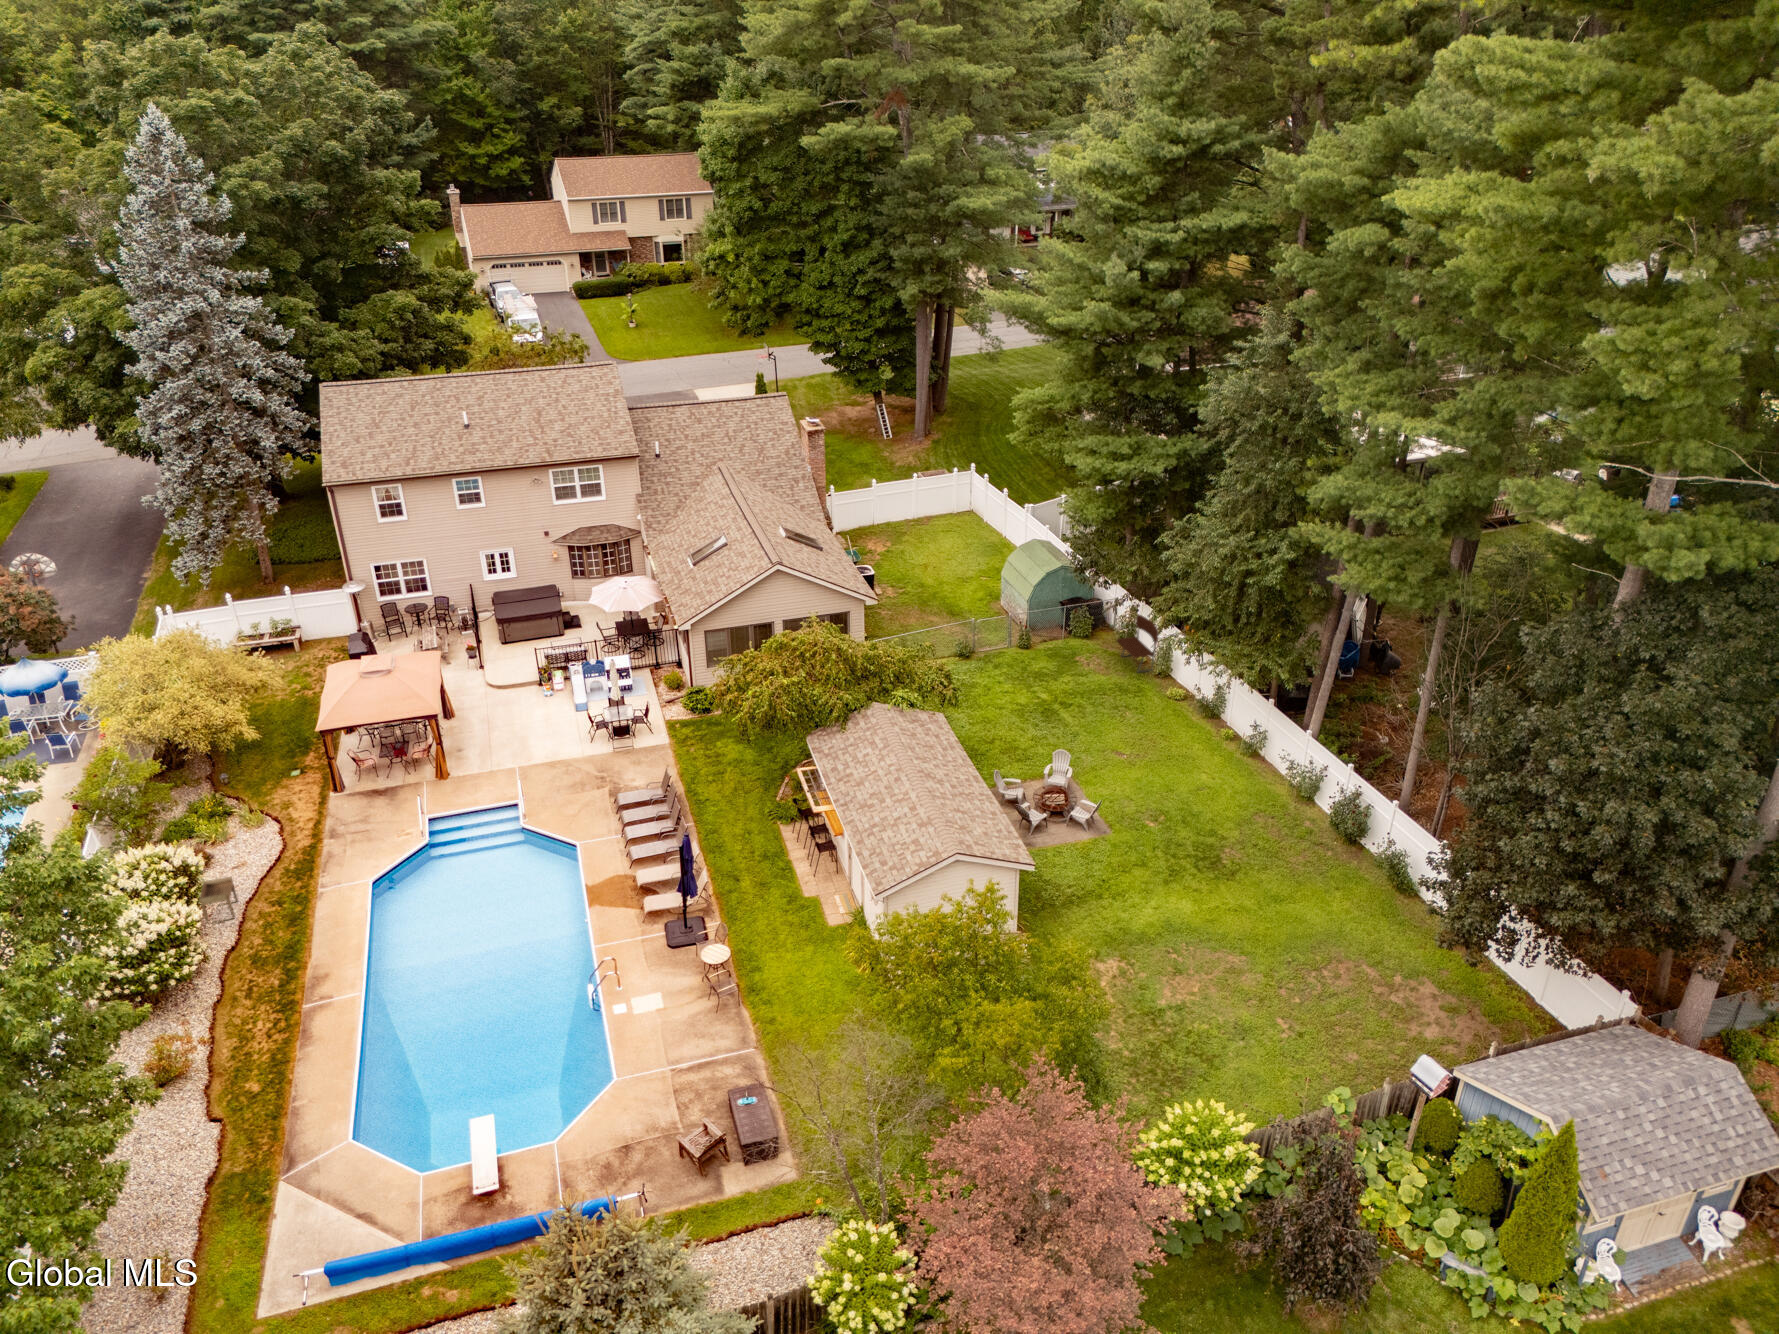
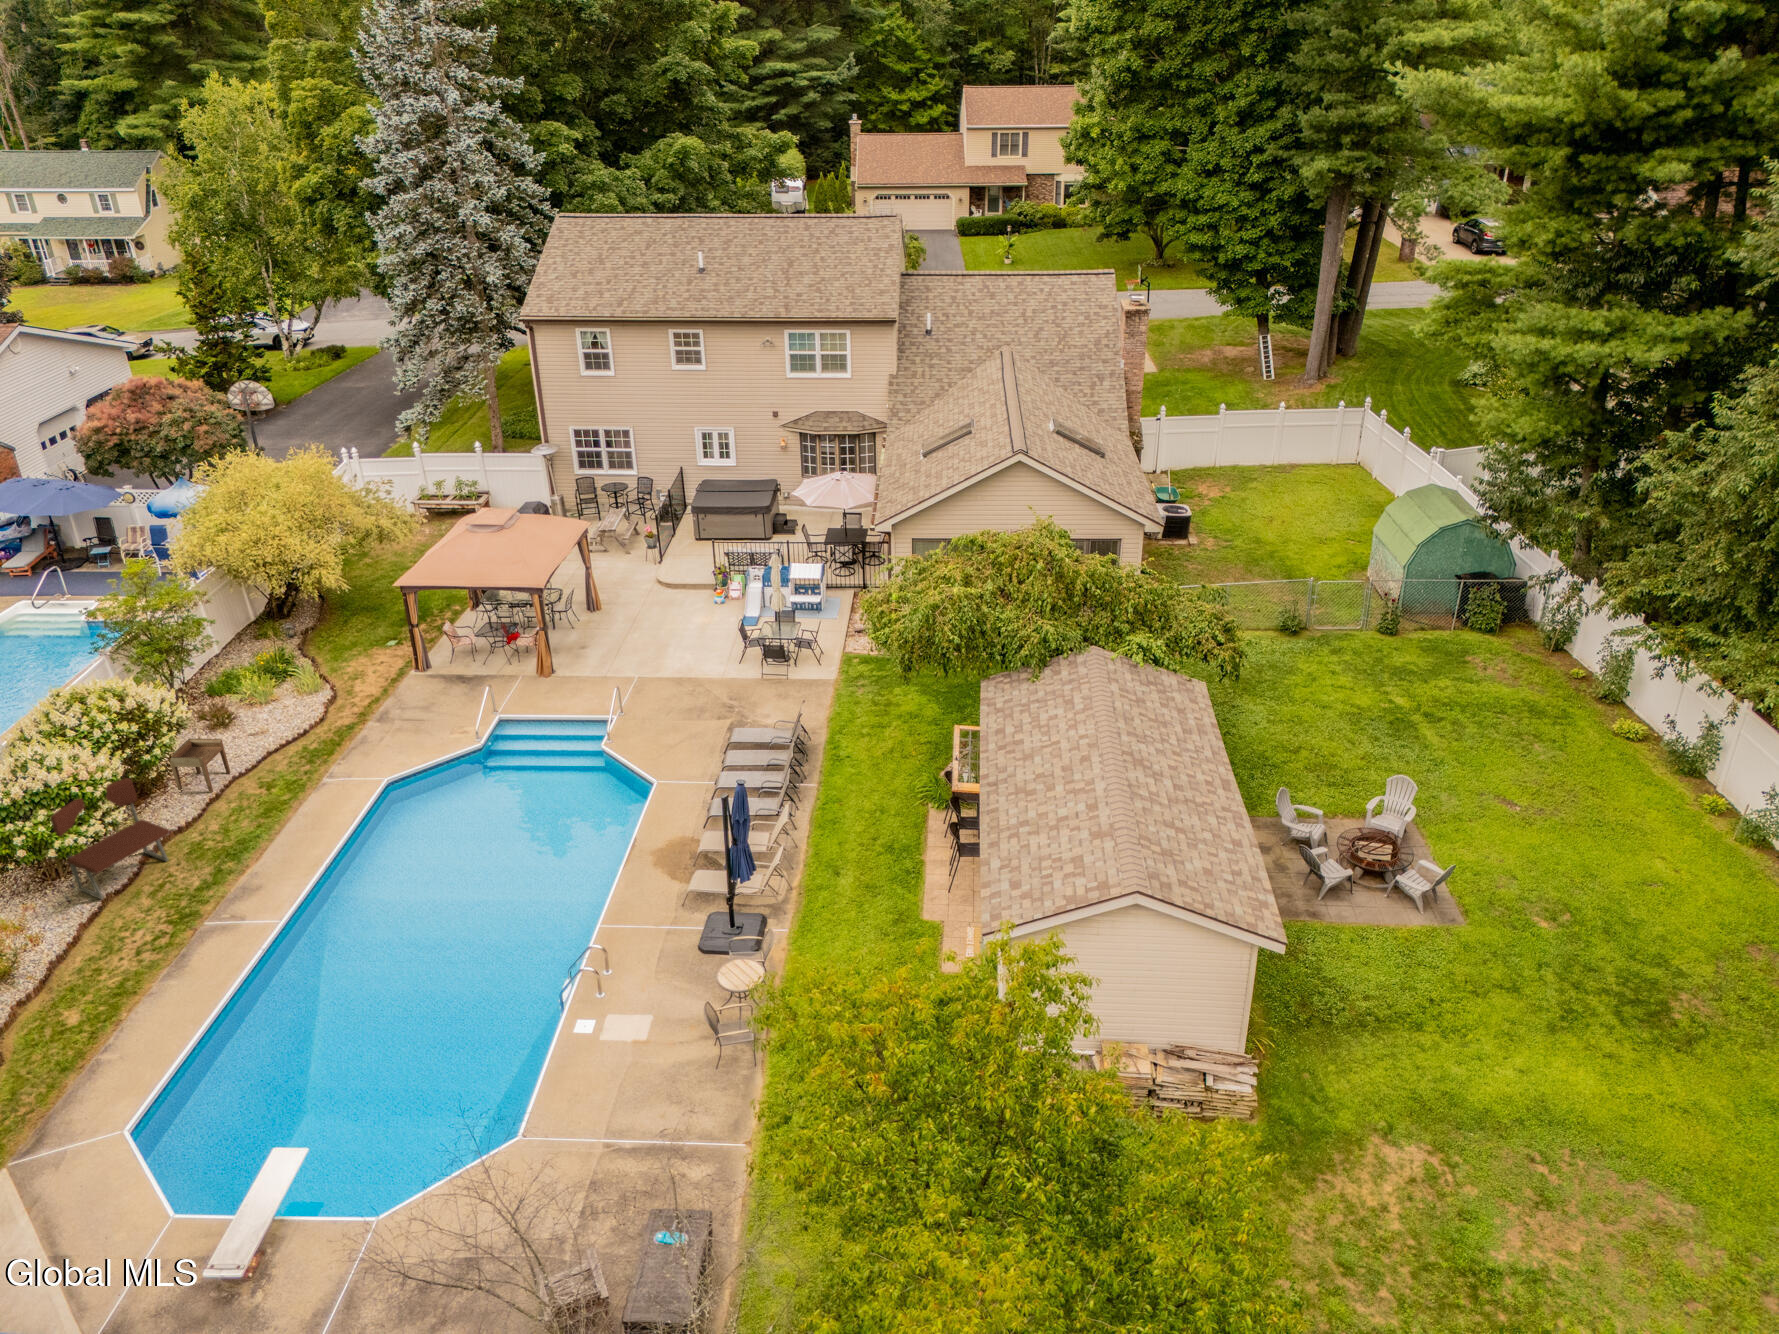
bench: present [1117,615,1159,672] -> present [50,778,170,899]

